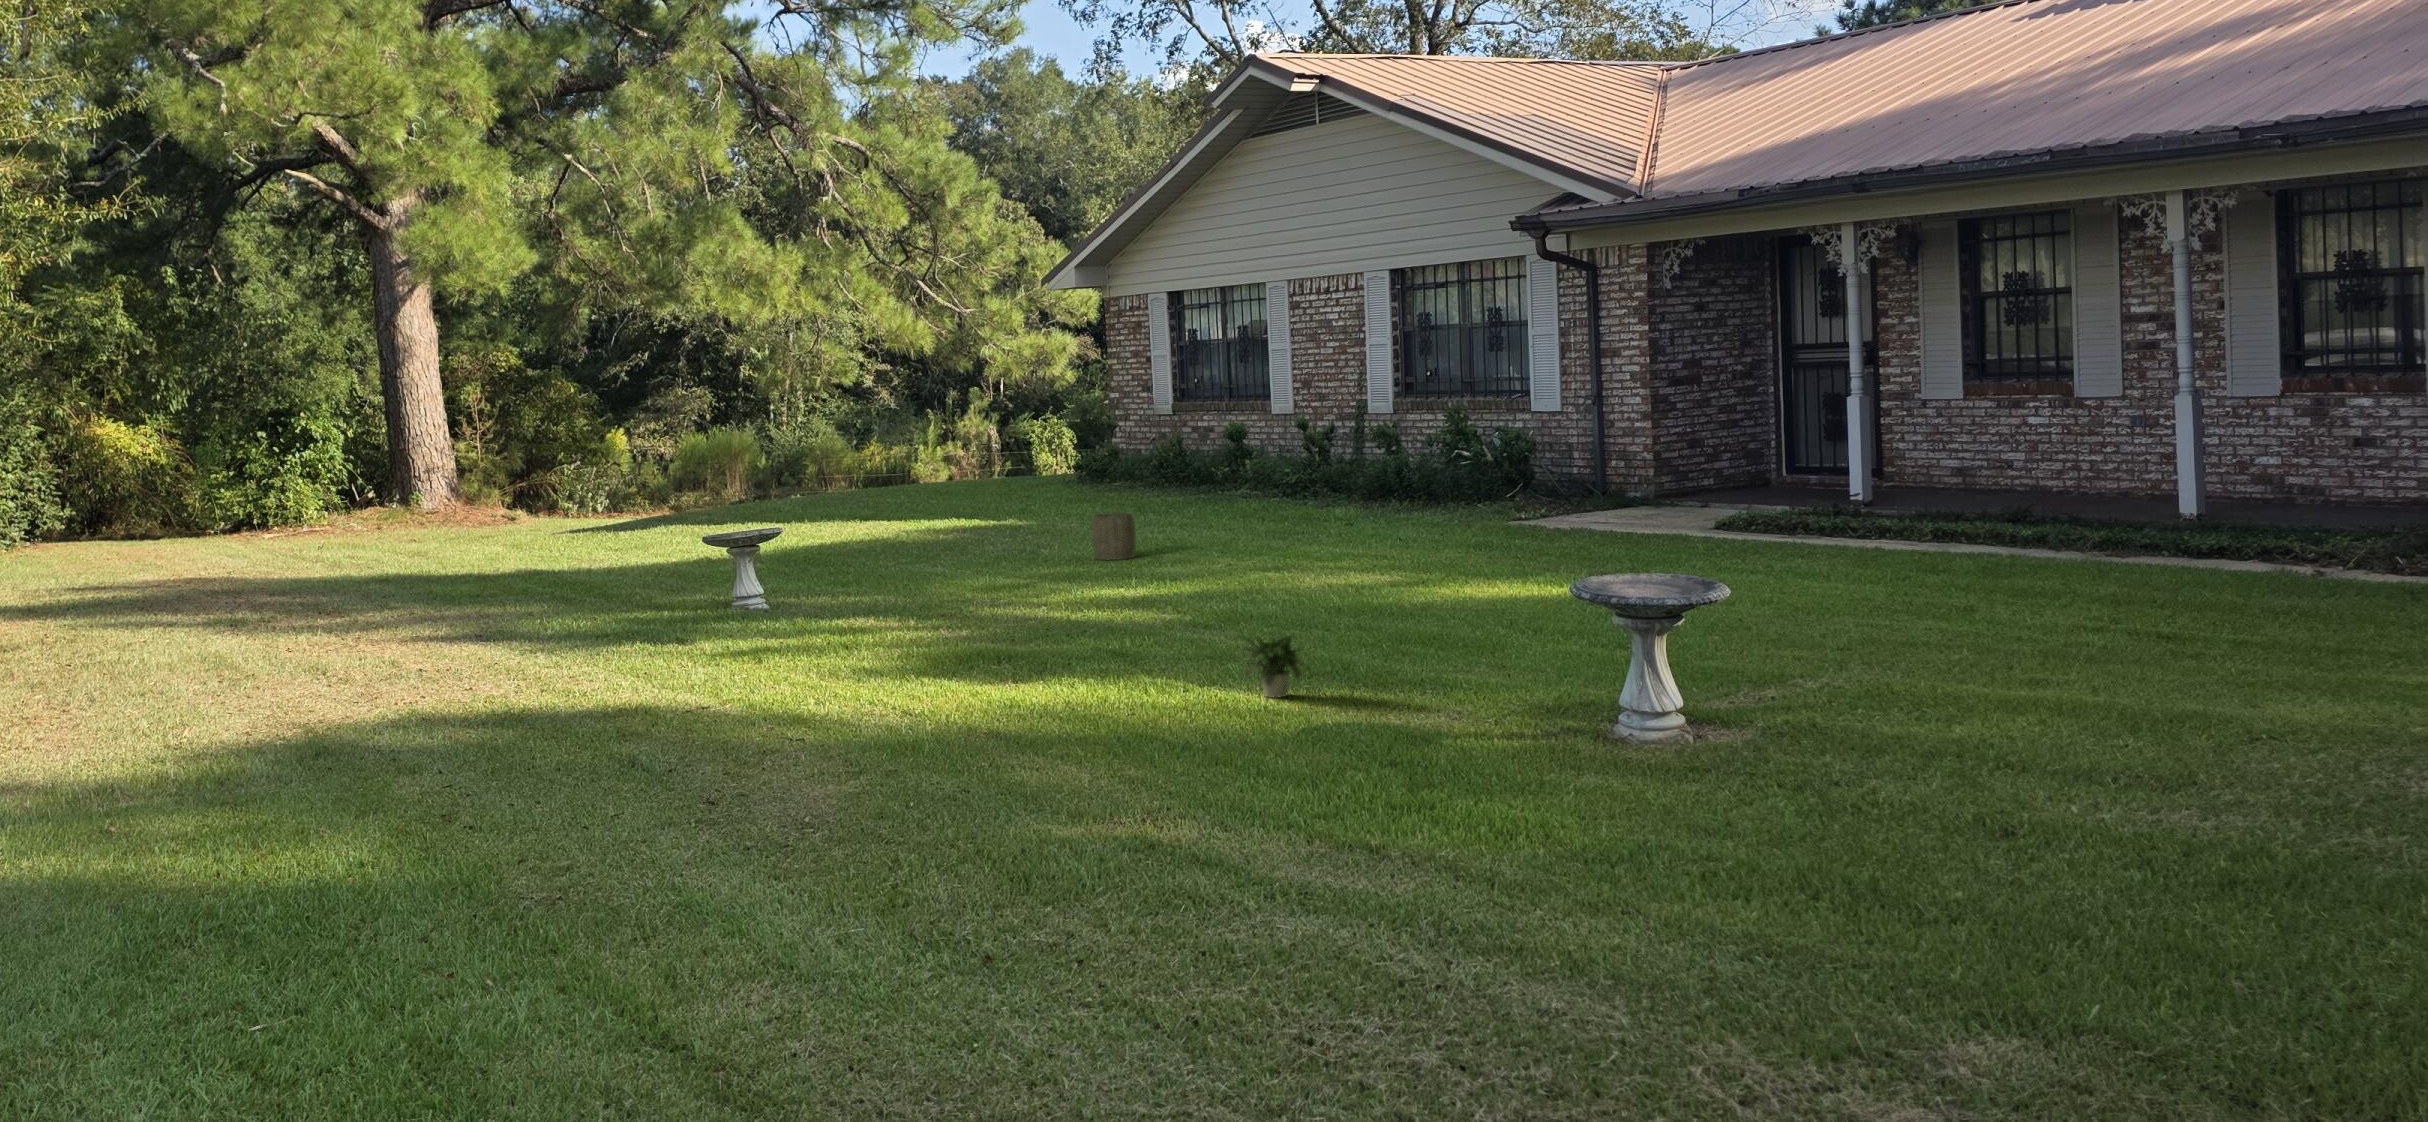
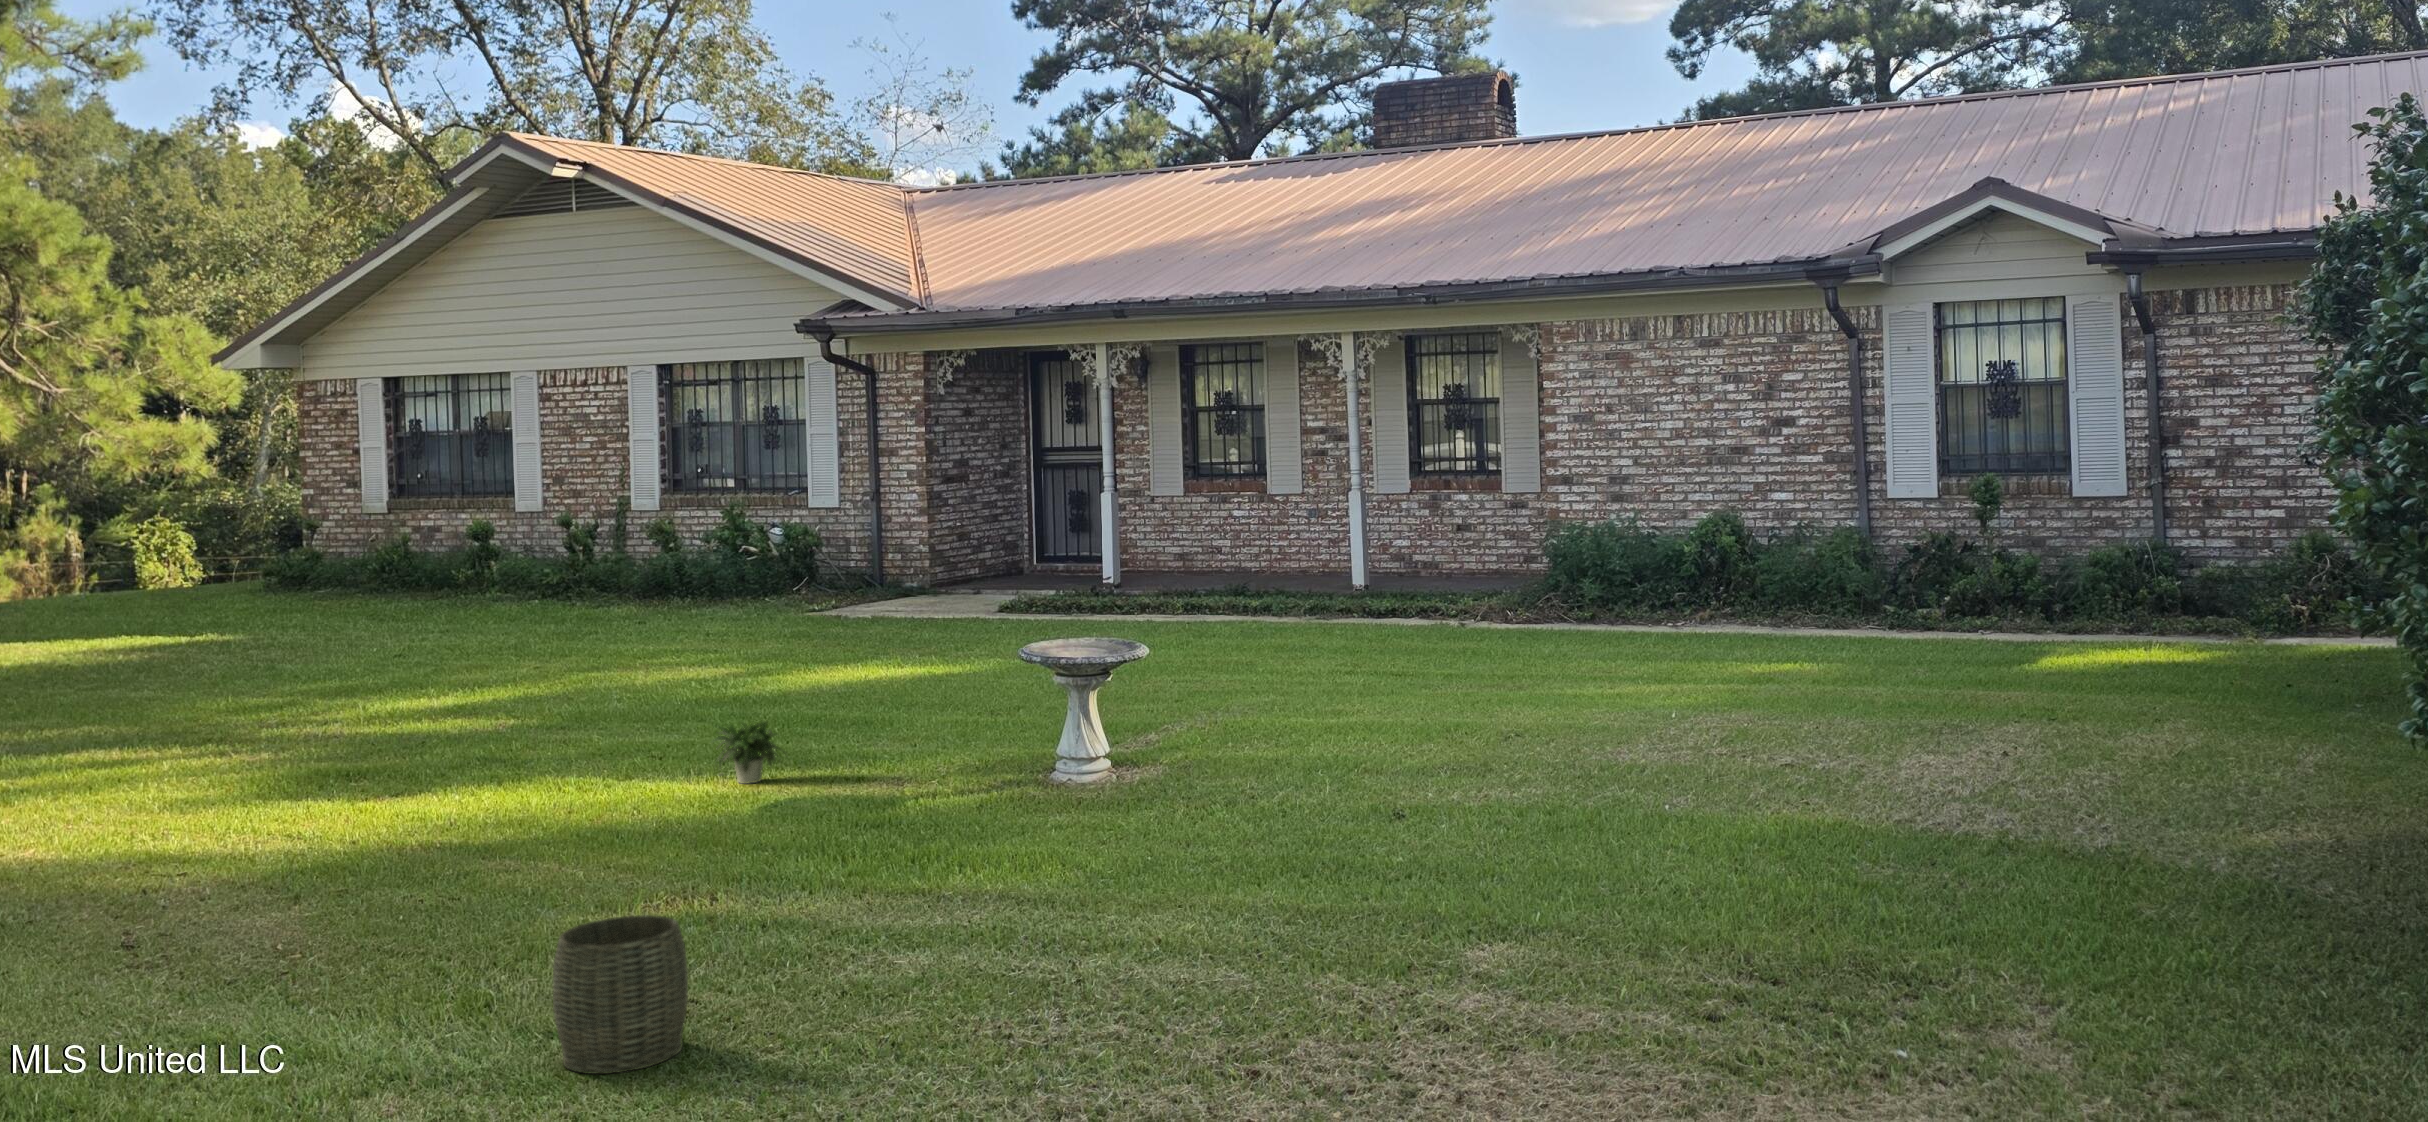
woven basket: present [1092,513,1136,560] -> present [553,915,688,1074]

